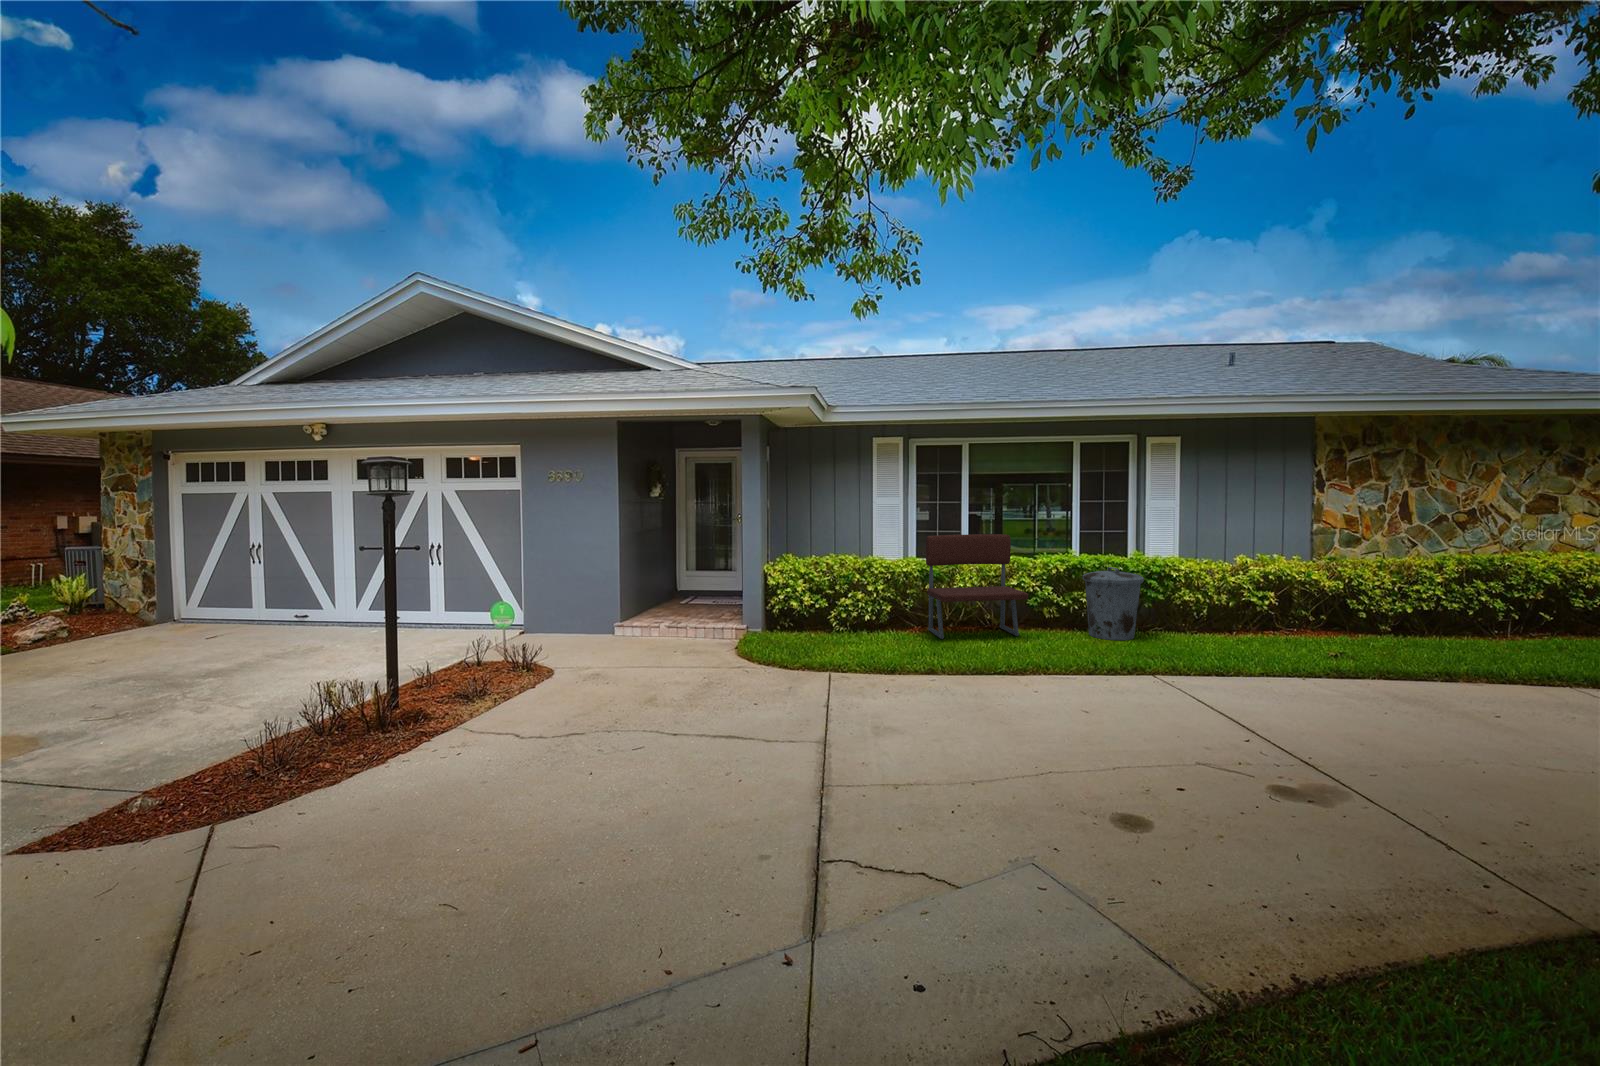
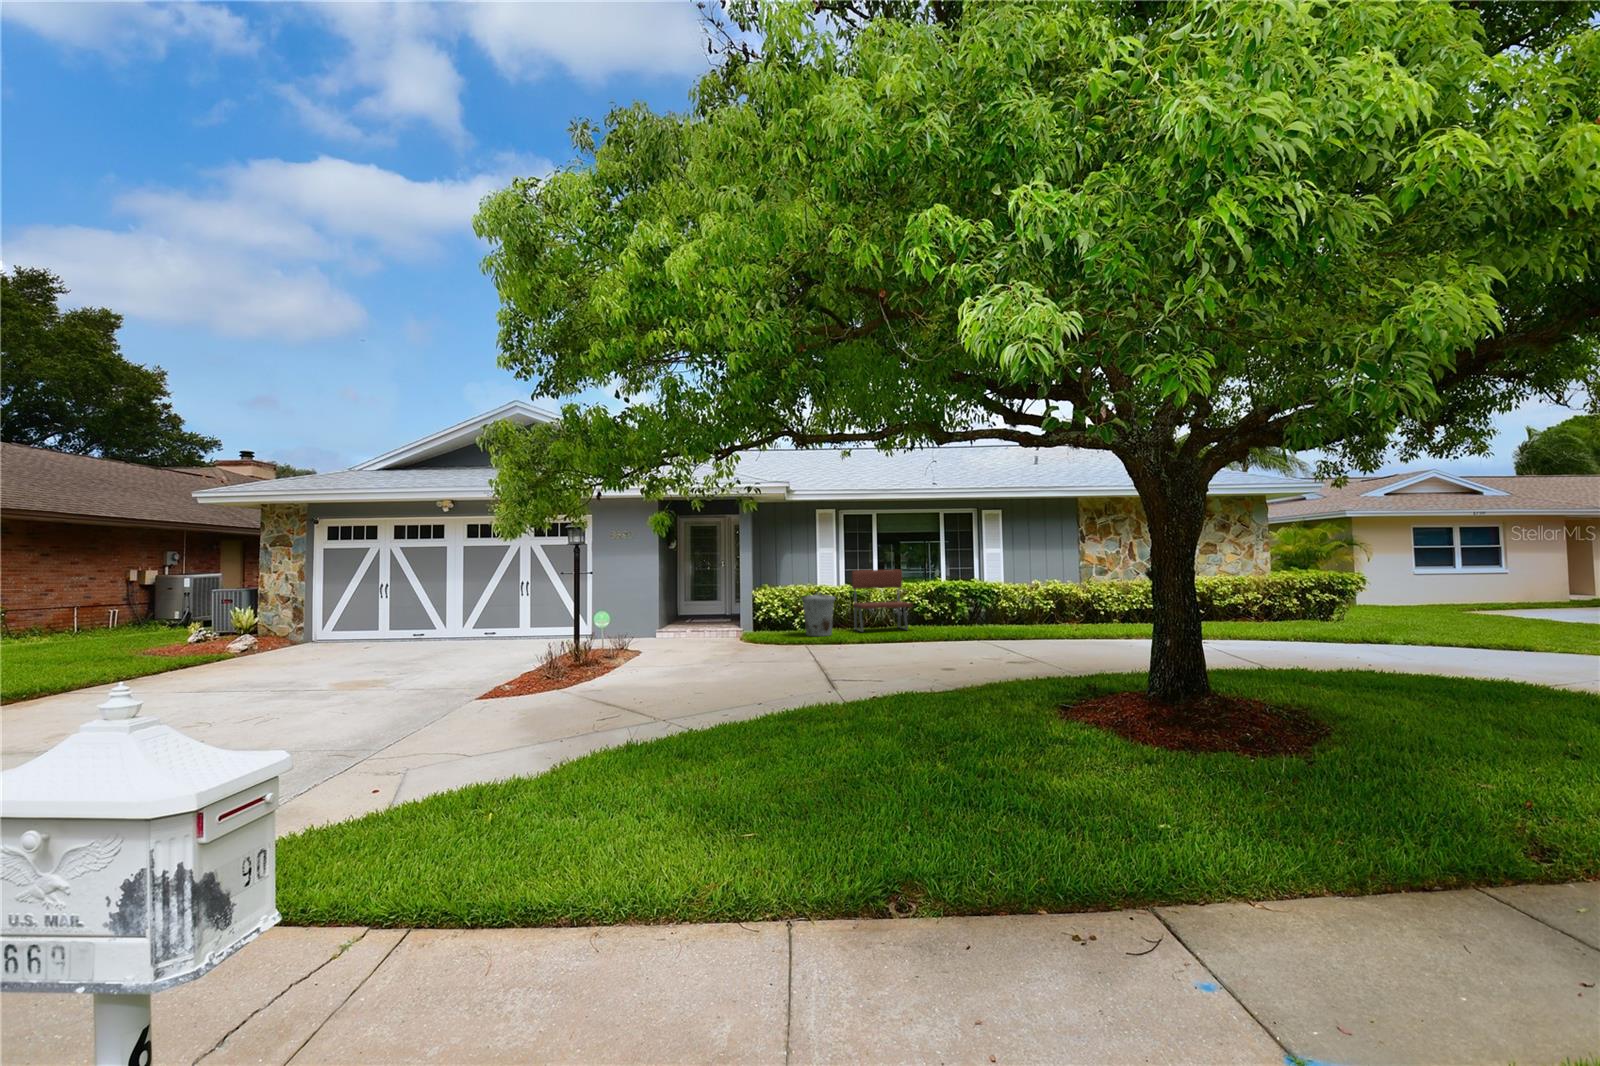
trash can: present [1083,567,1144,640] -> present [802,592,835,636]

